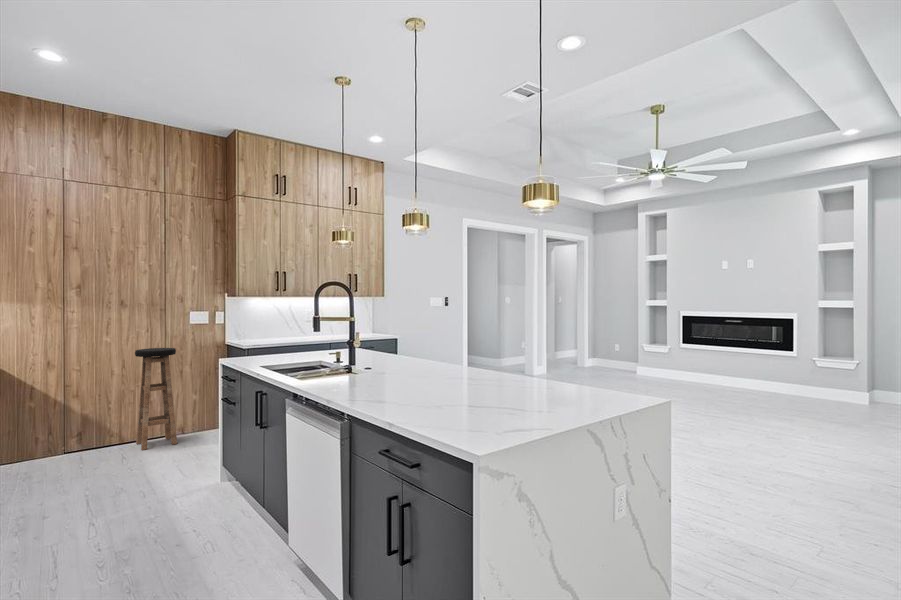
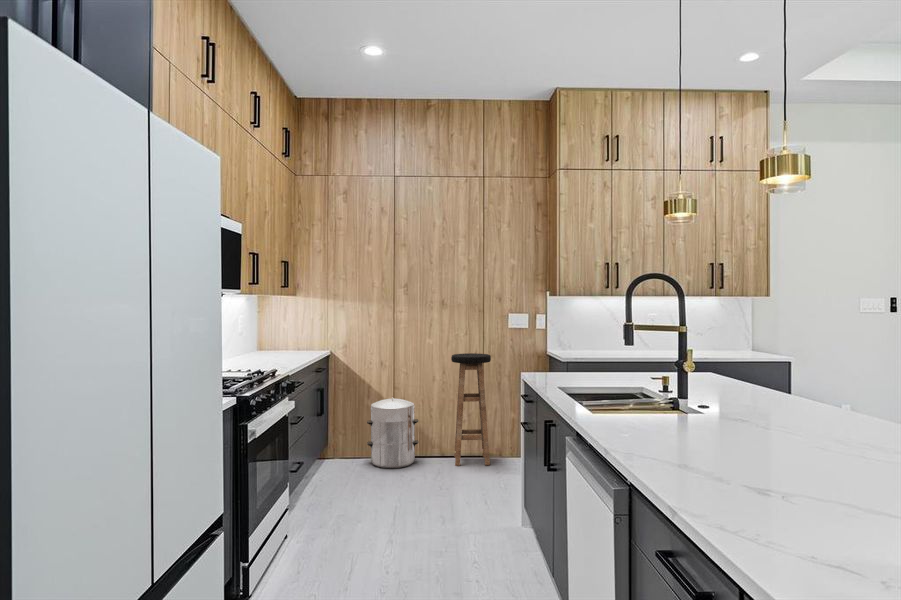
waste bin: none [36,394,100,466] -> present [367,396,419,468]

